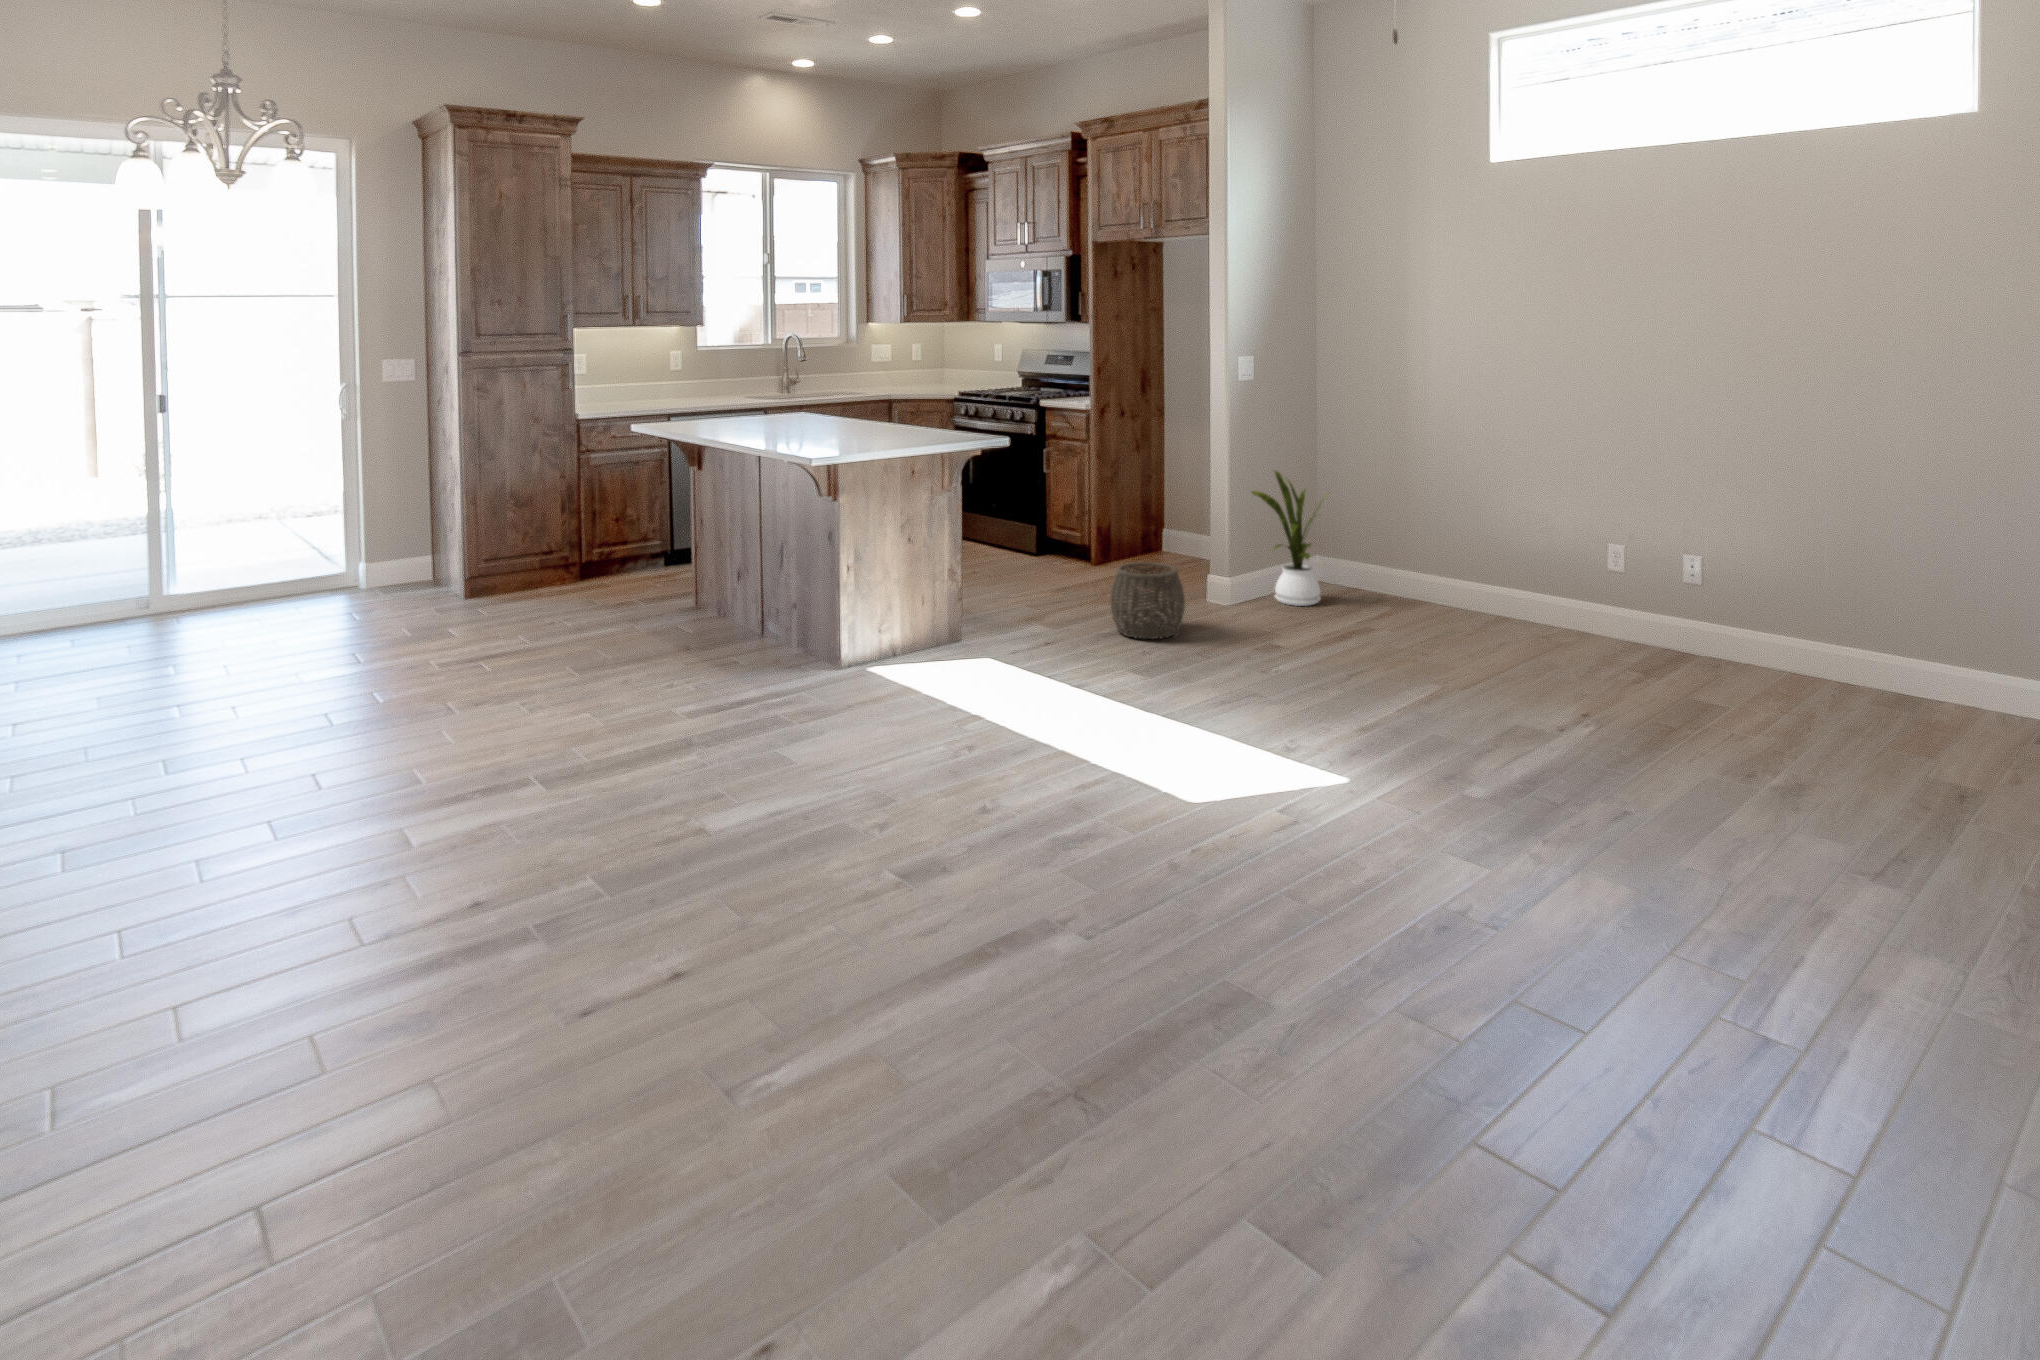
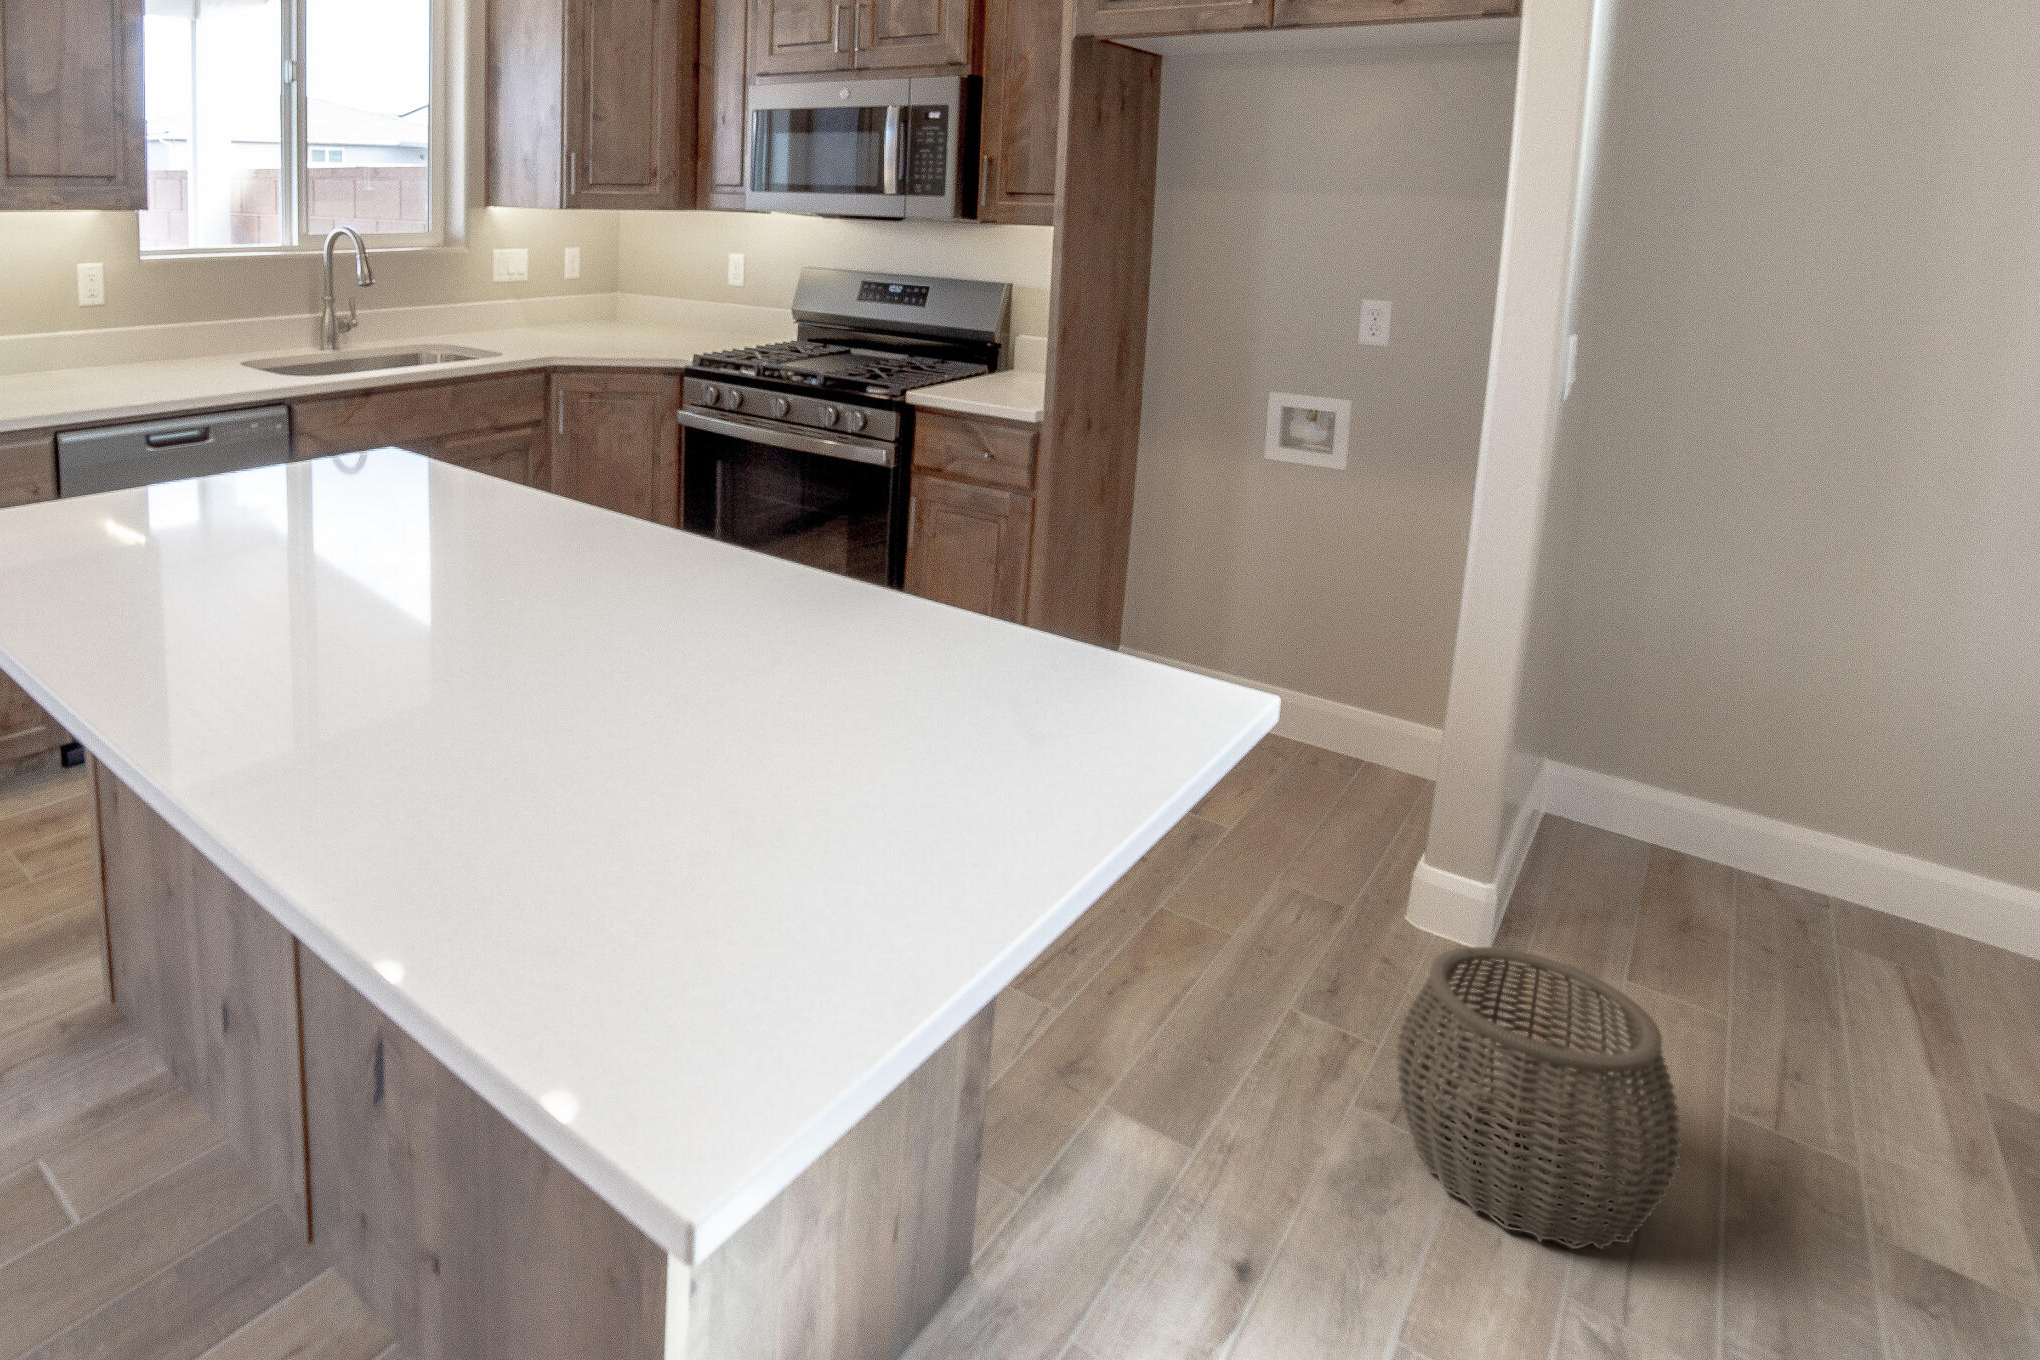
house plant: present [1252,471,1320,606] -> none [1621,628,1836,975]

